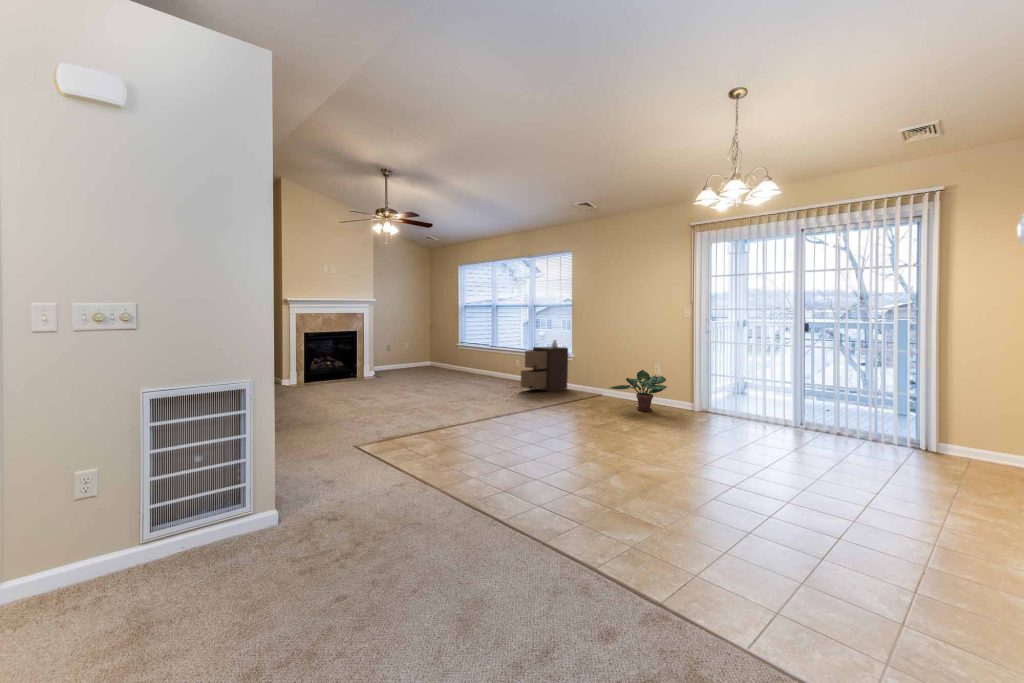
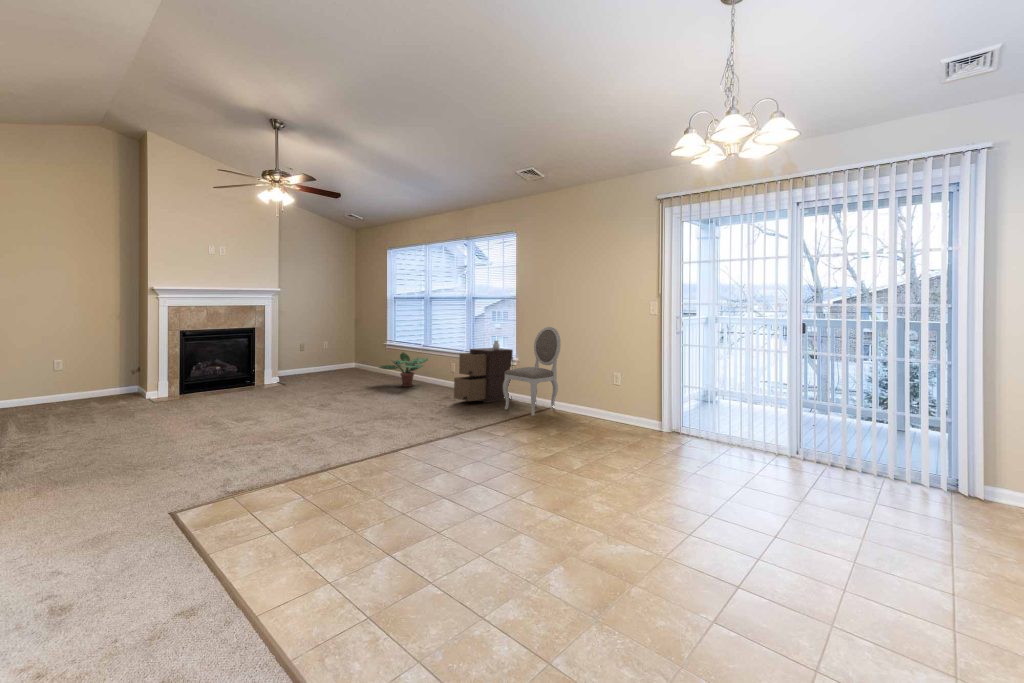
dining chair: none [562,329,609,400] -> present [503,327,561,416]
potted plant: present [610,370,667,411] -> present [380,353,427,387]

